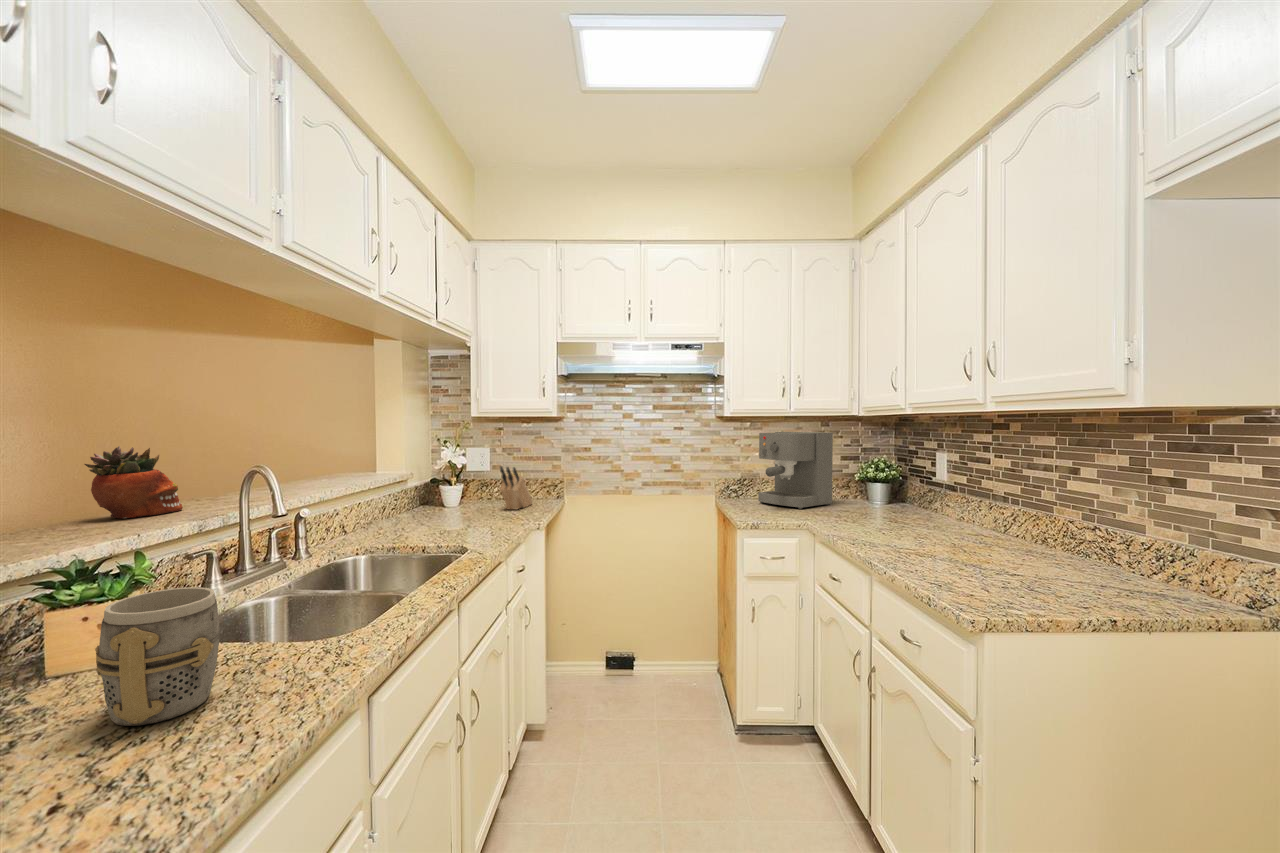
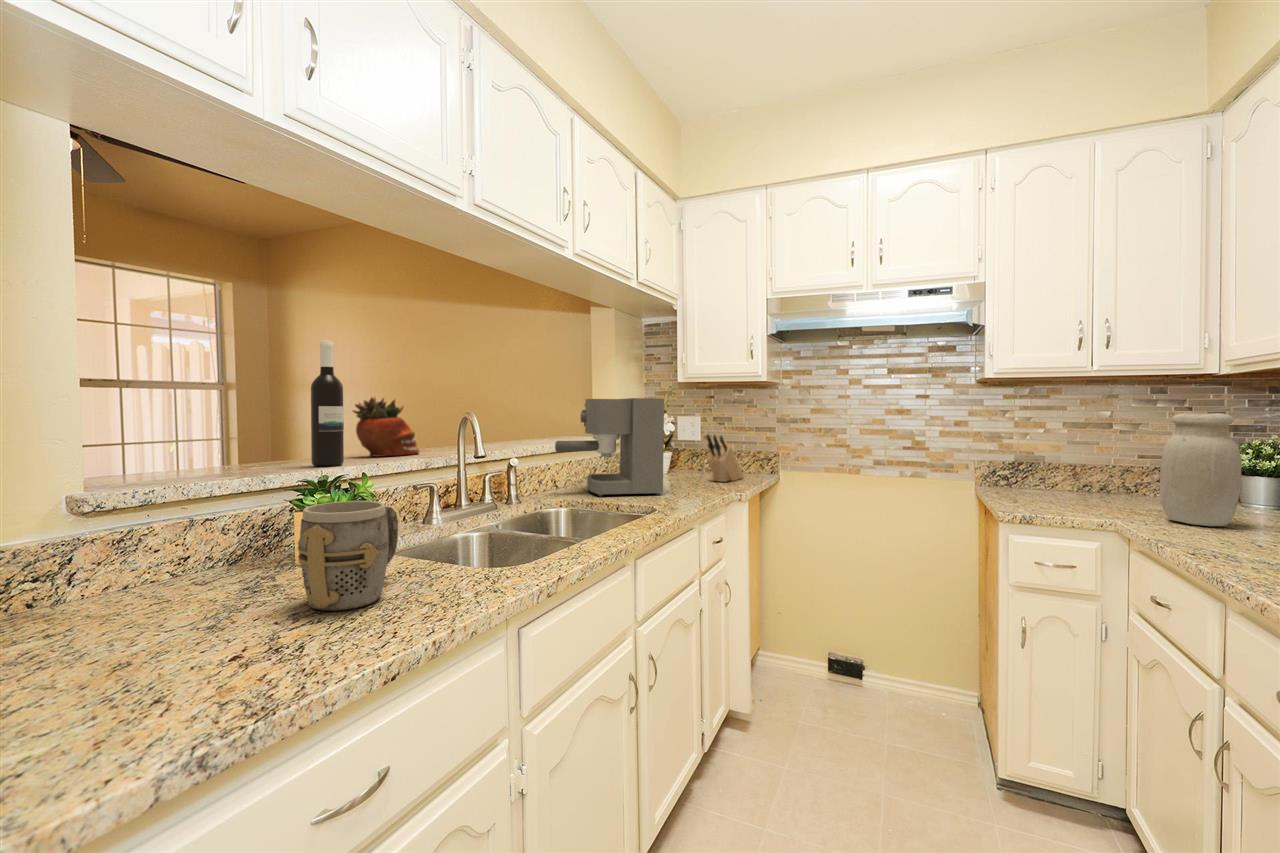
wine bottle: none [41,387,91,542] -> present [311,341,344,466]
coffee maker: present [758,432,833,509] -> present [555,398,664,496]
jar: none [832,445,875,522] -> present [1160,413,1242,526]

